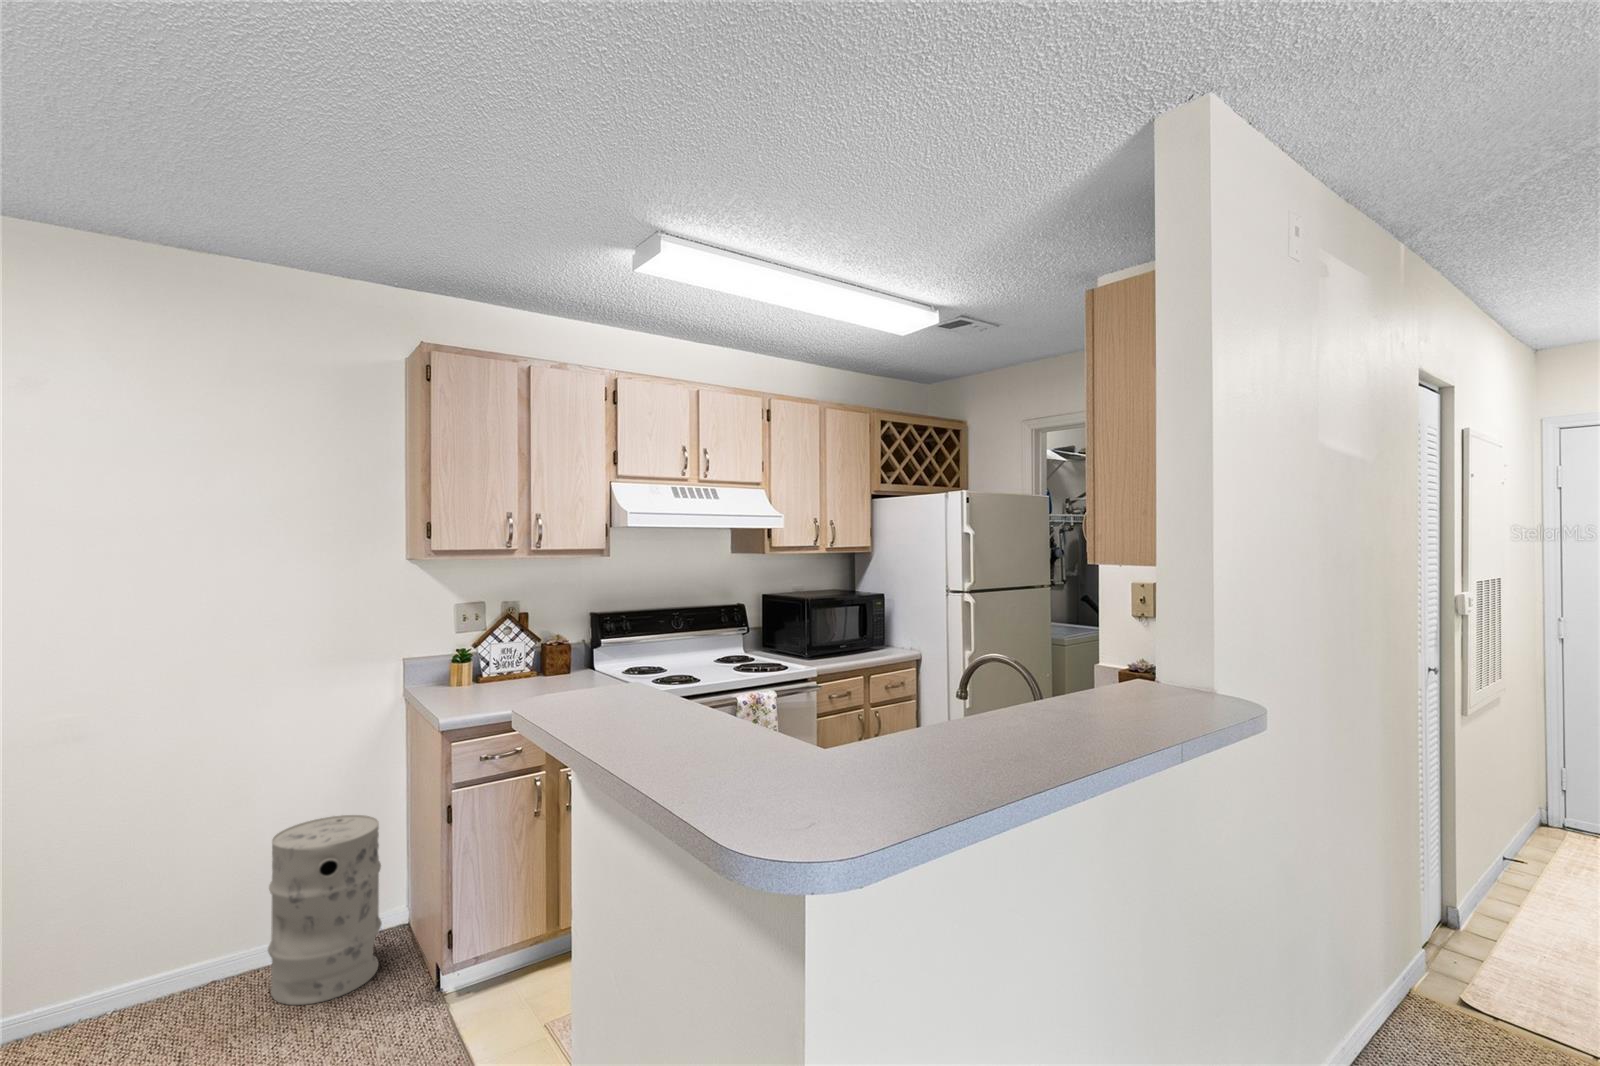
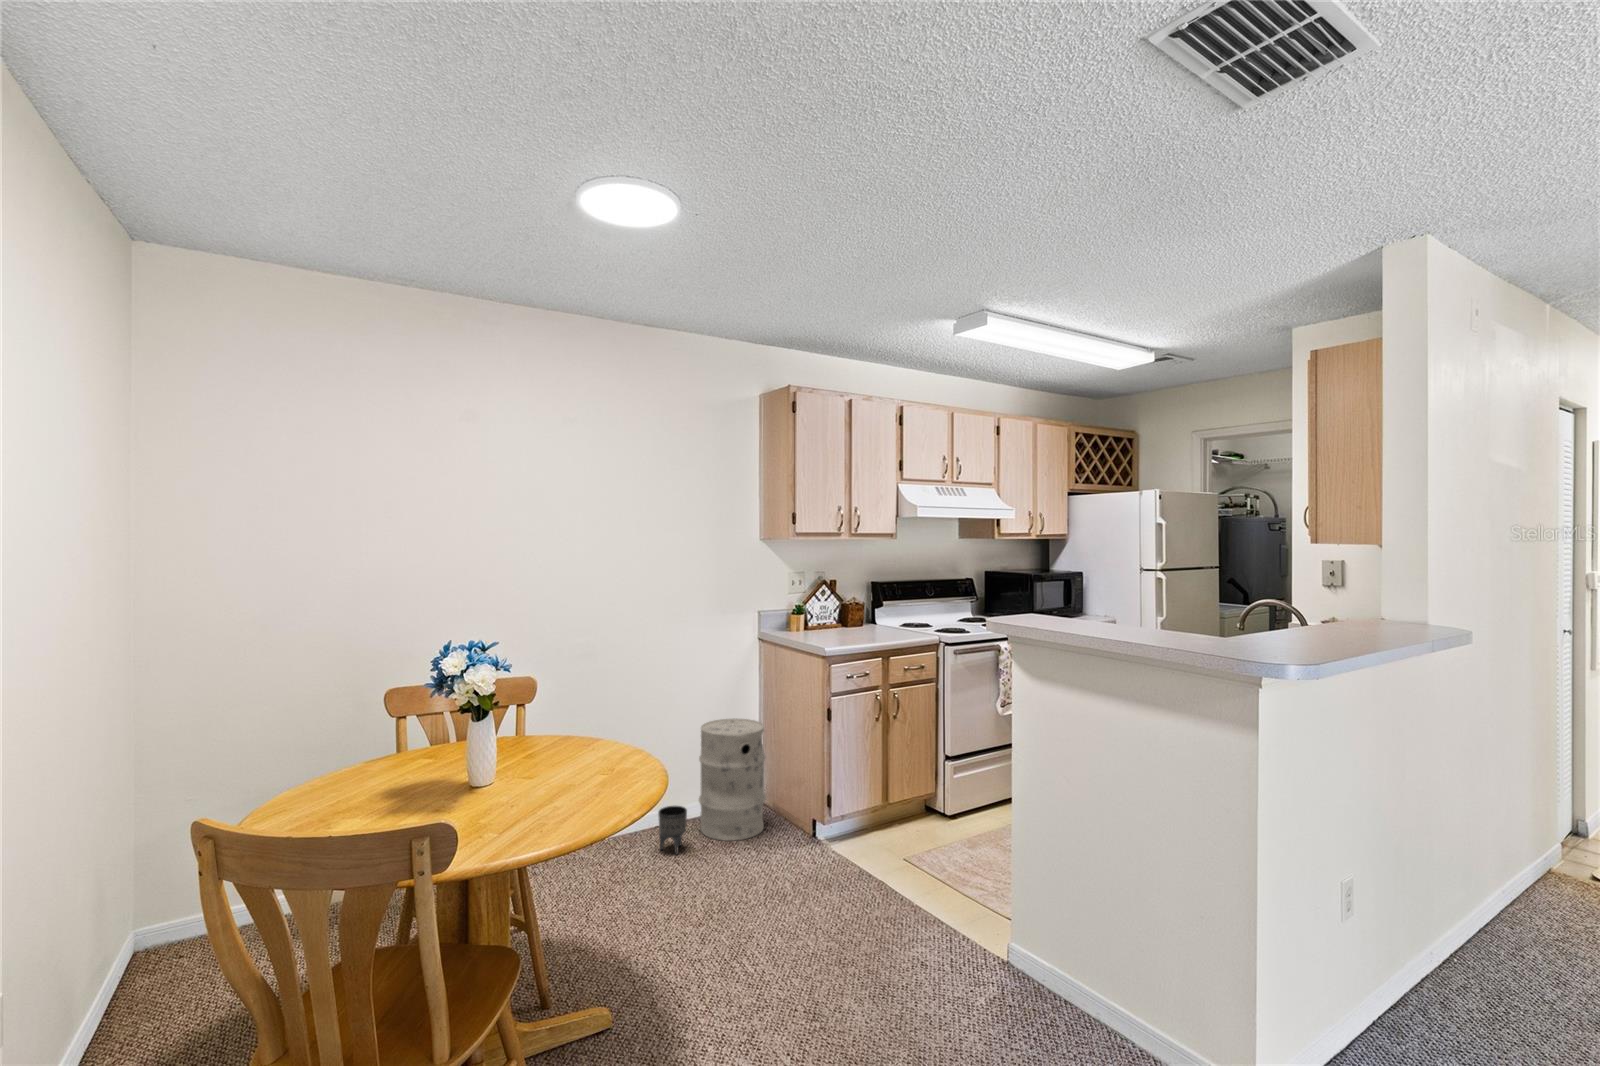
planter: none [168,959,222,1040] -> present [658,806,687,854]

